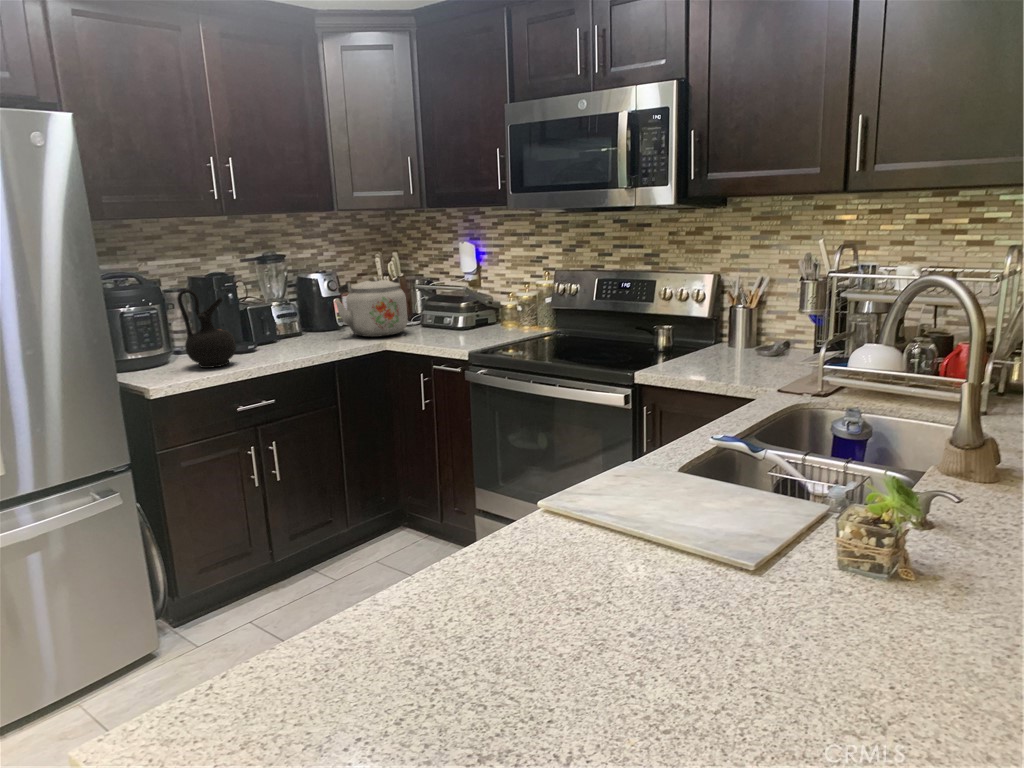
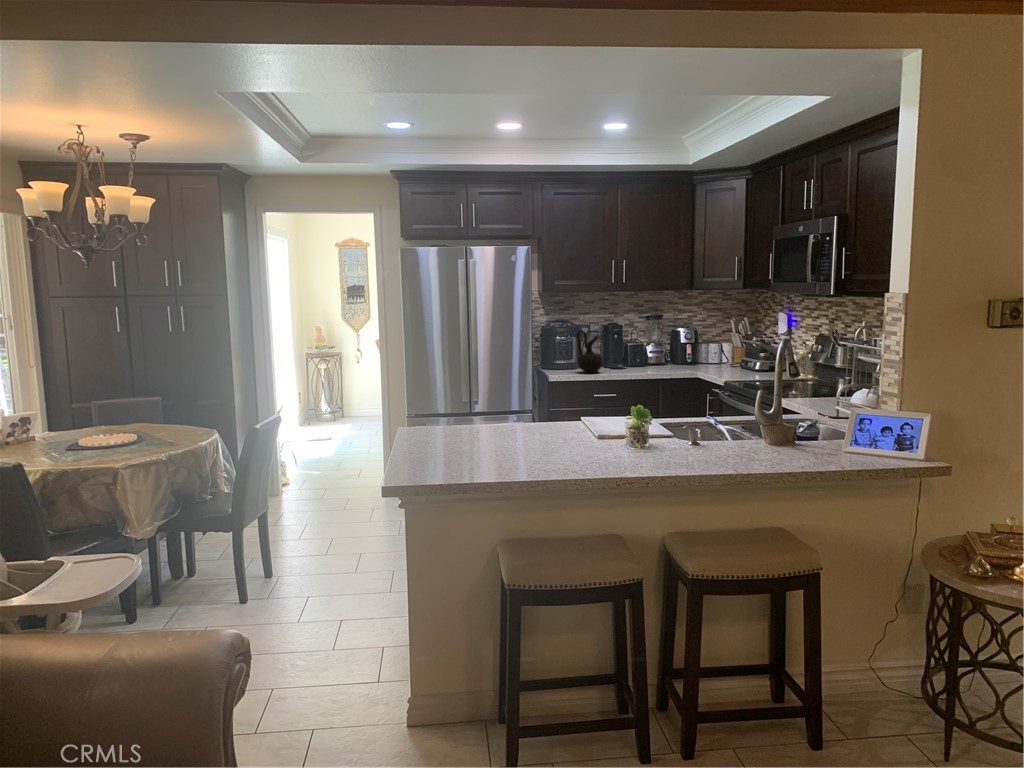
kettle: present [335,277,408,337] -> none [675,332,723,370]

